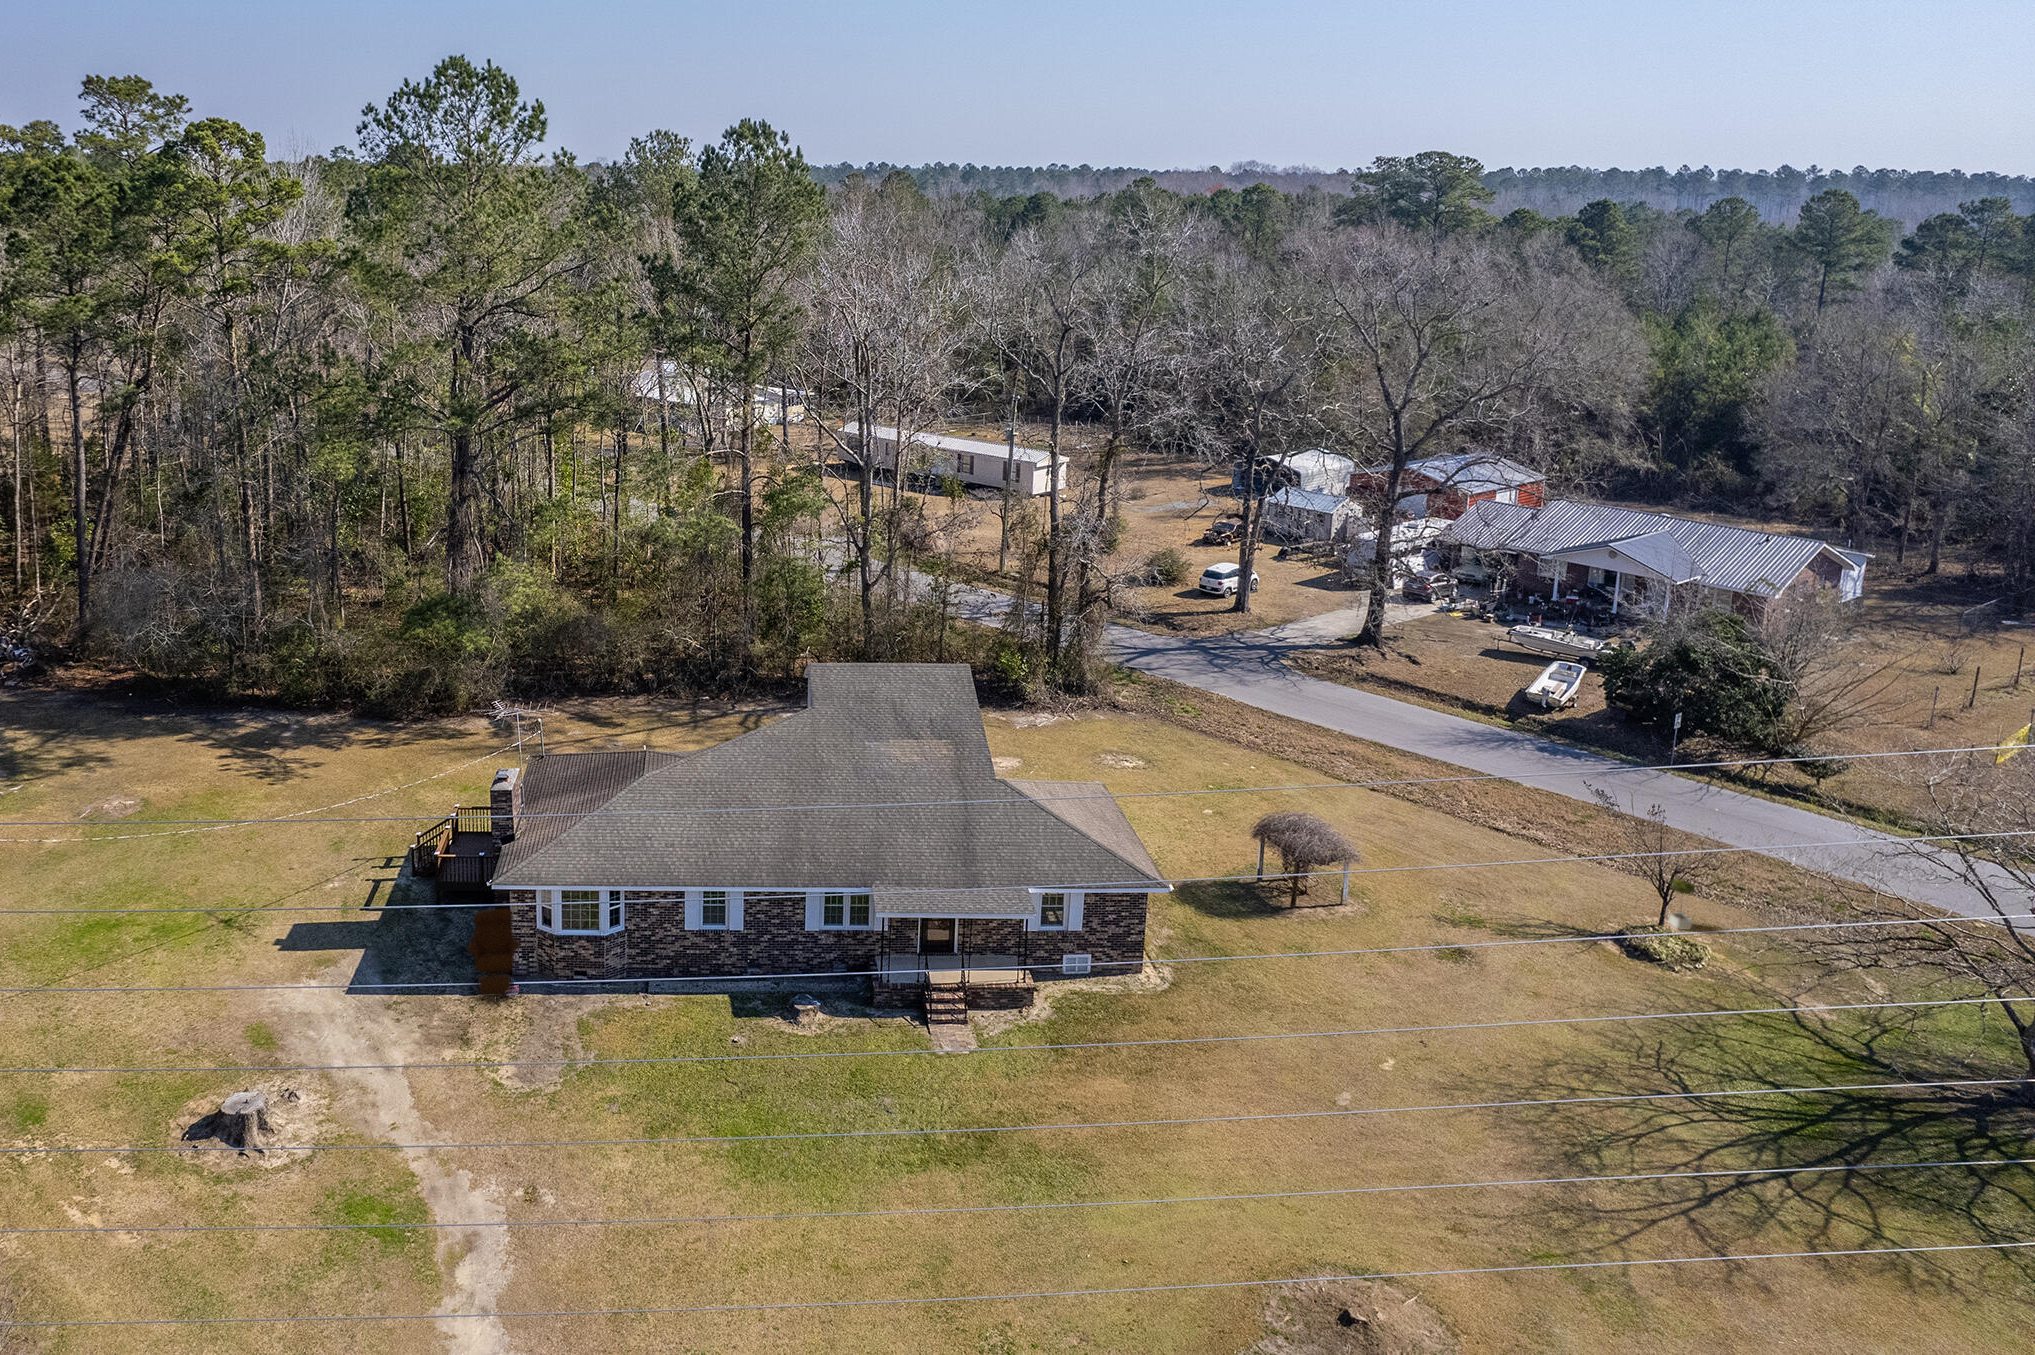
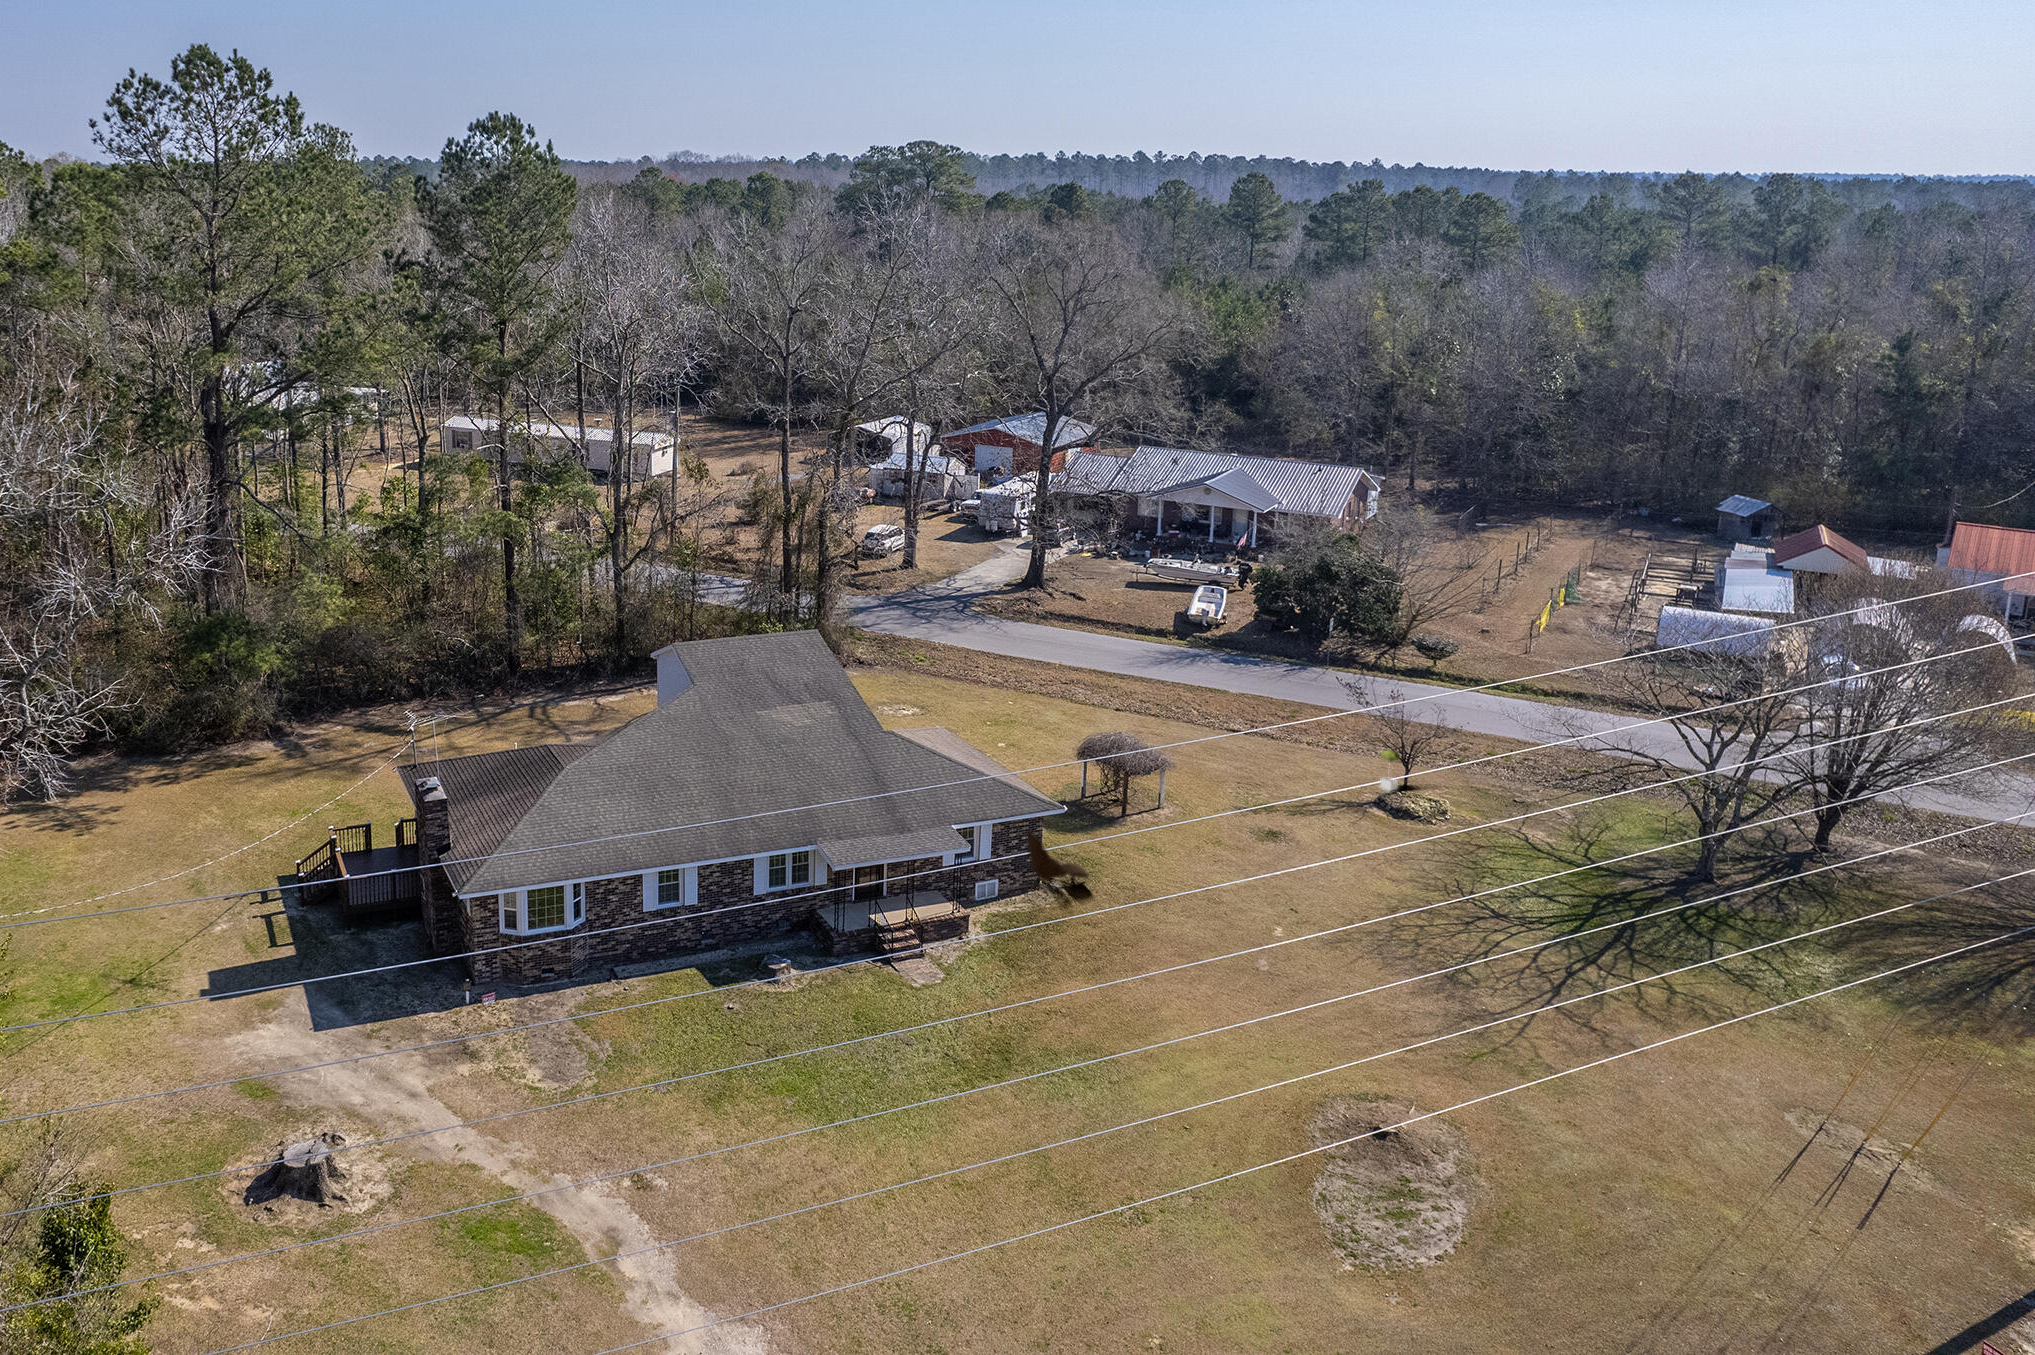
lounge chair: present [468,909,520,1000] -> present [1027,831,1089,891]

